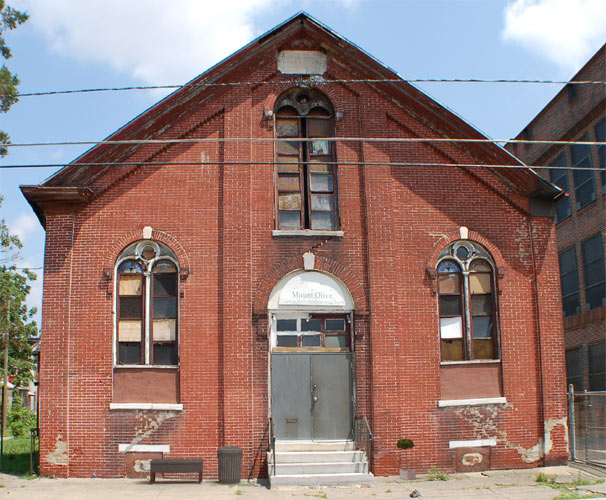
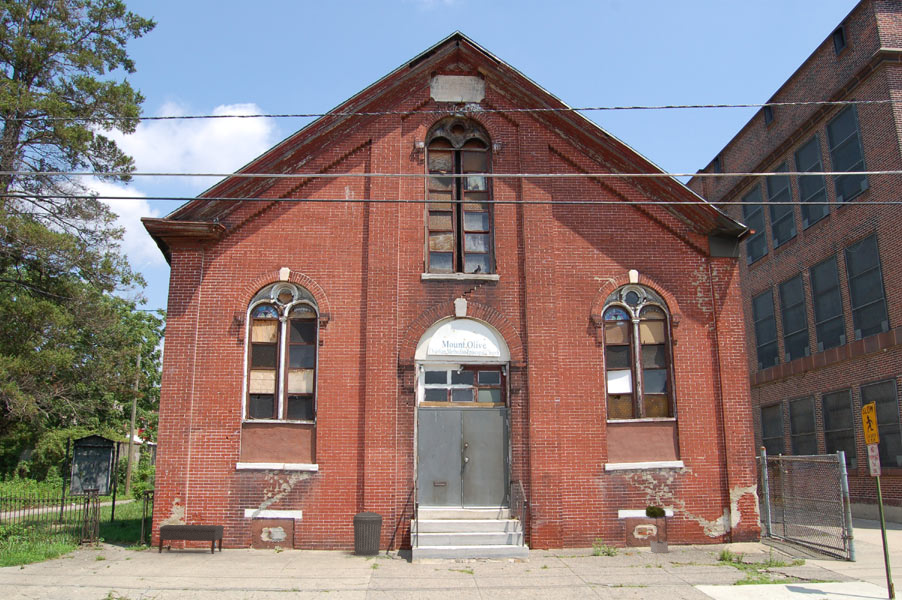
potted tree: present [397,438,416,480] -> present [646,506,668,553]
bench: present [150,458,204,484] -> present [159,524,224,554]

